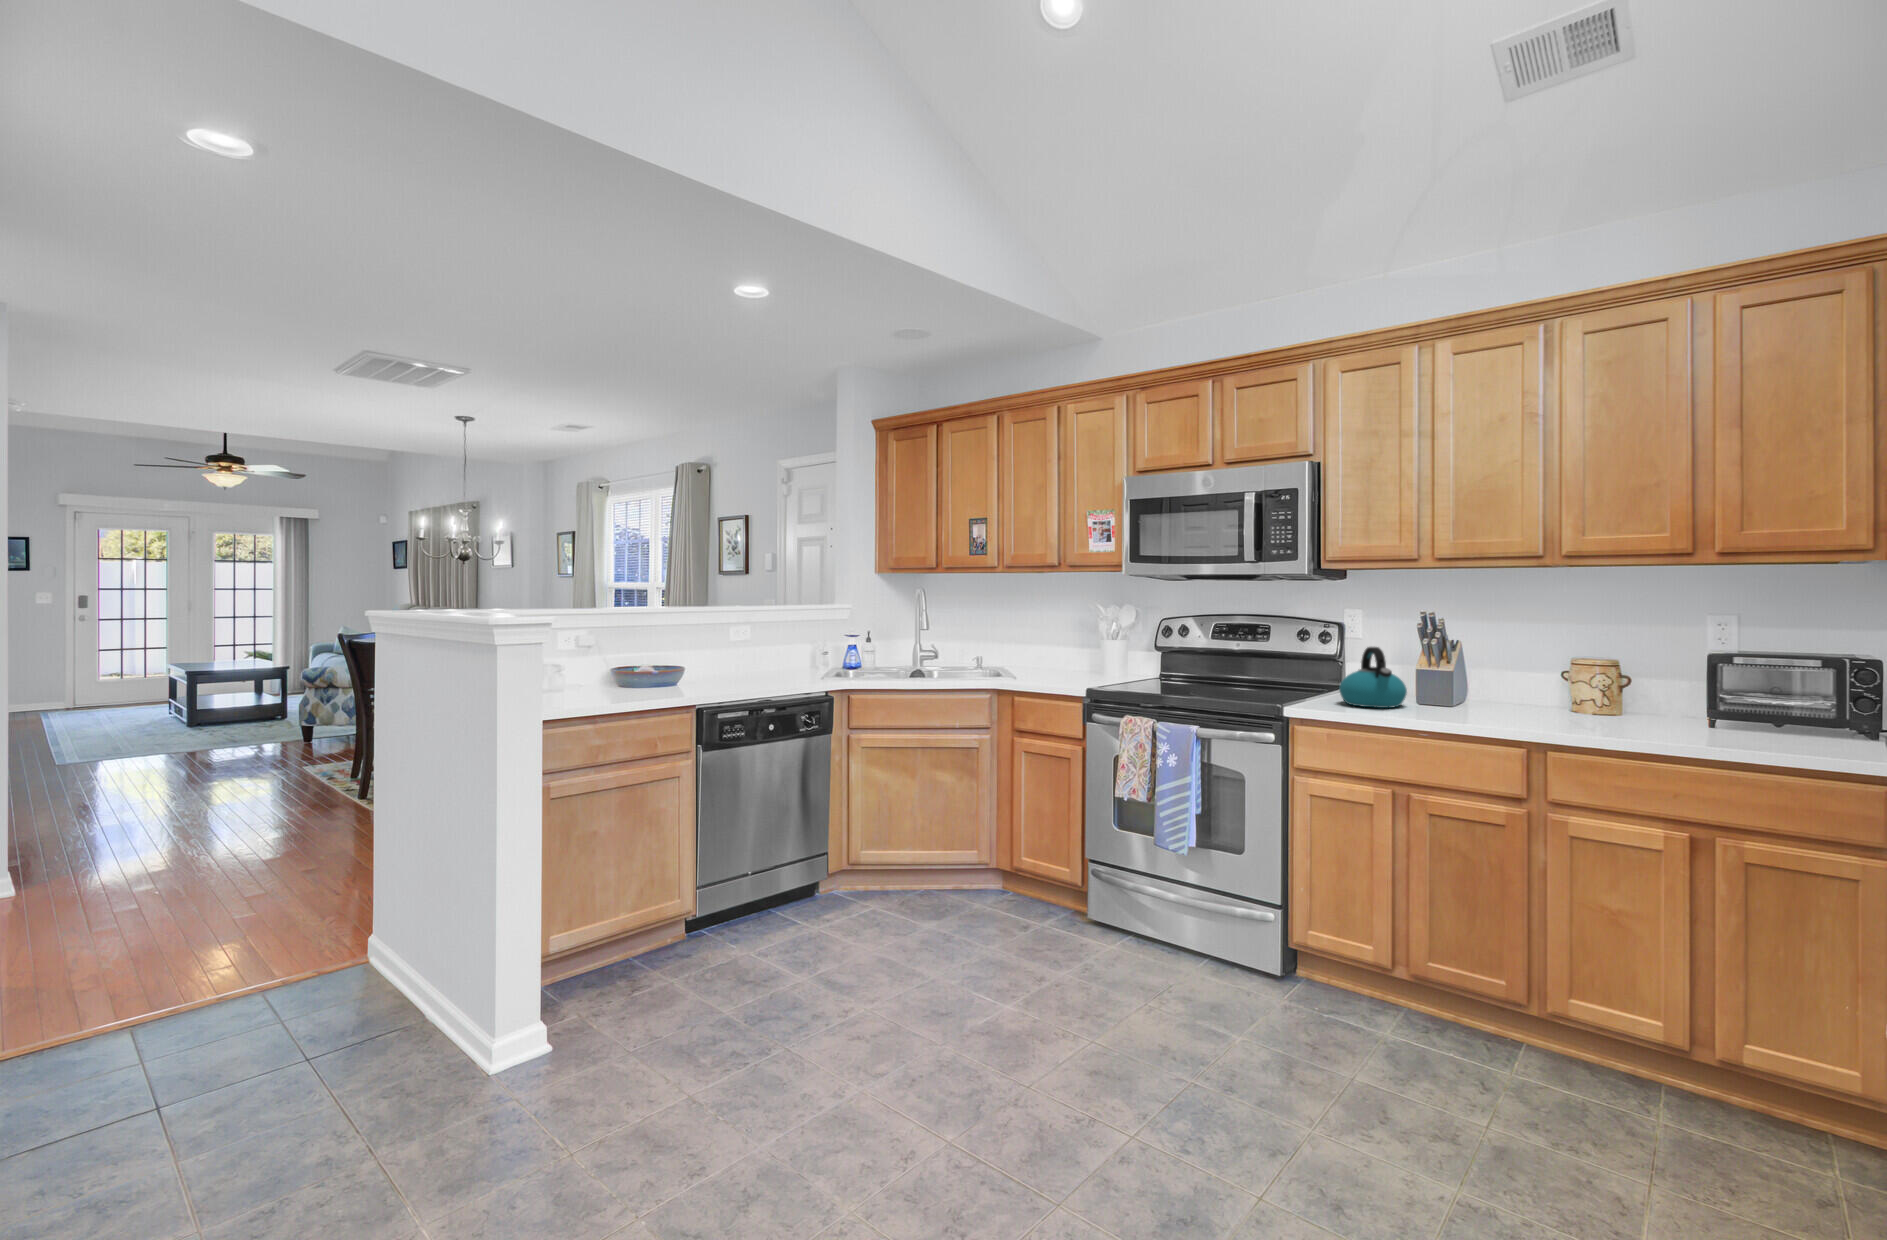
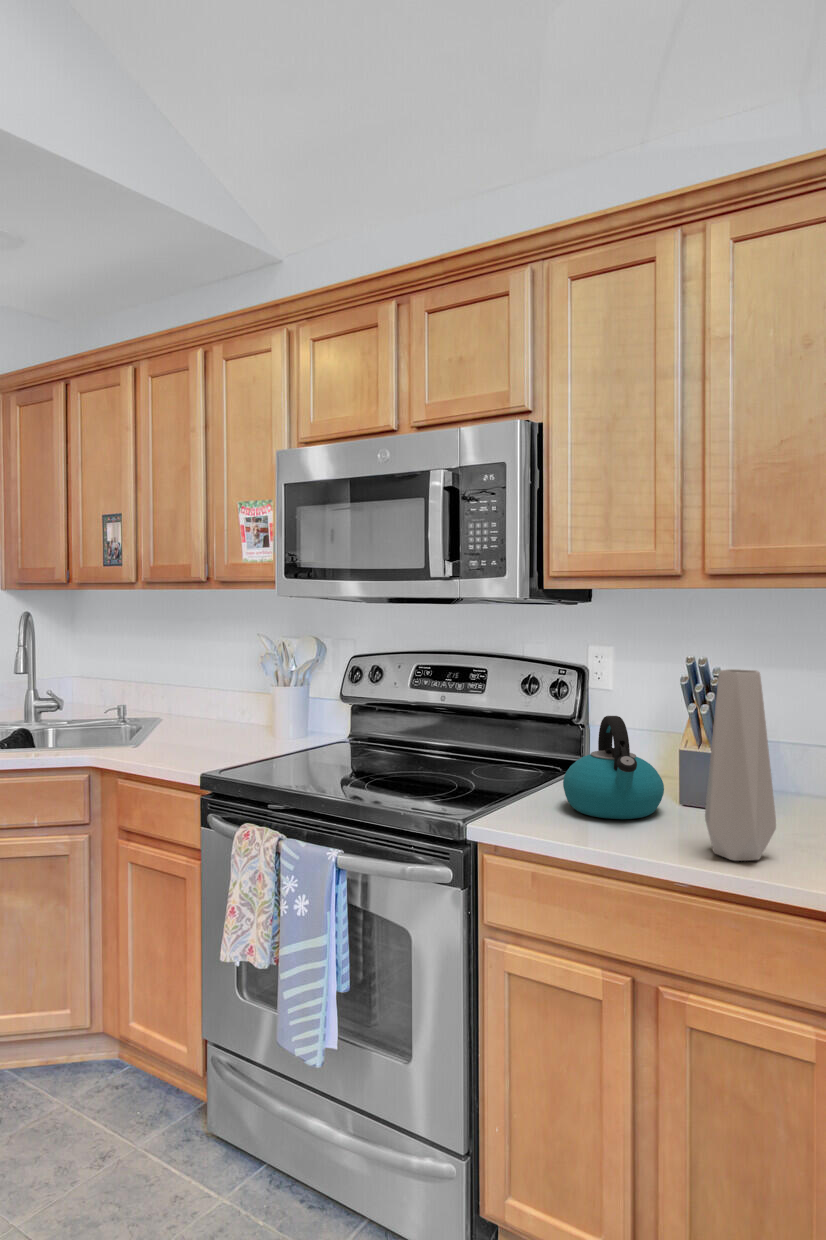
vase: none [1437,613,1482,721] -> present [705,669,776,861]

